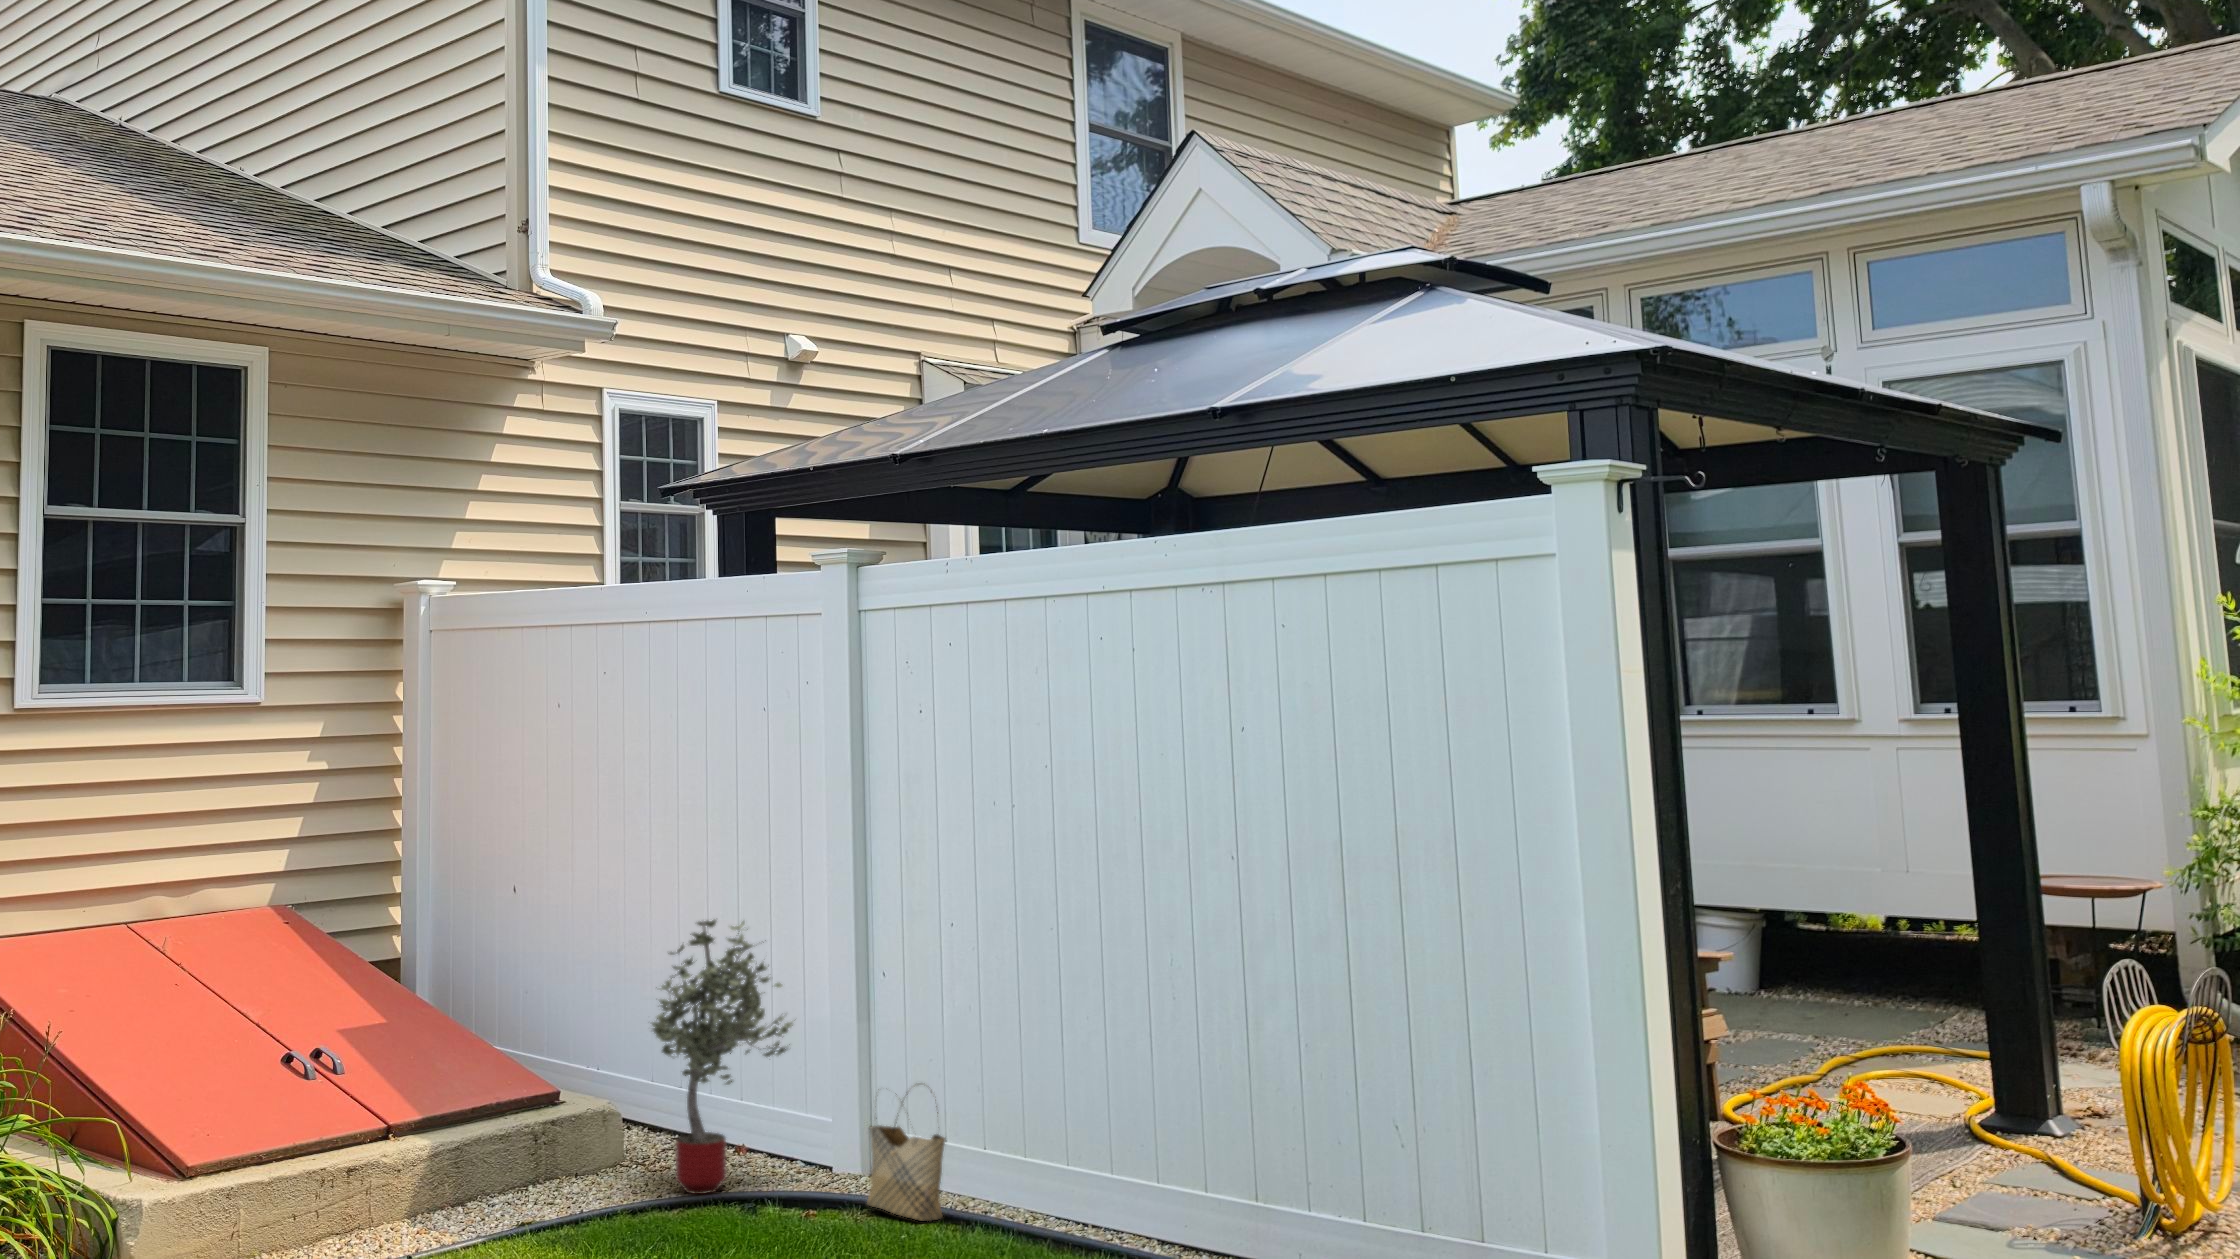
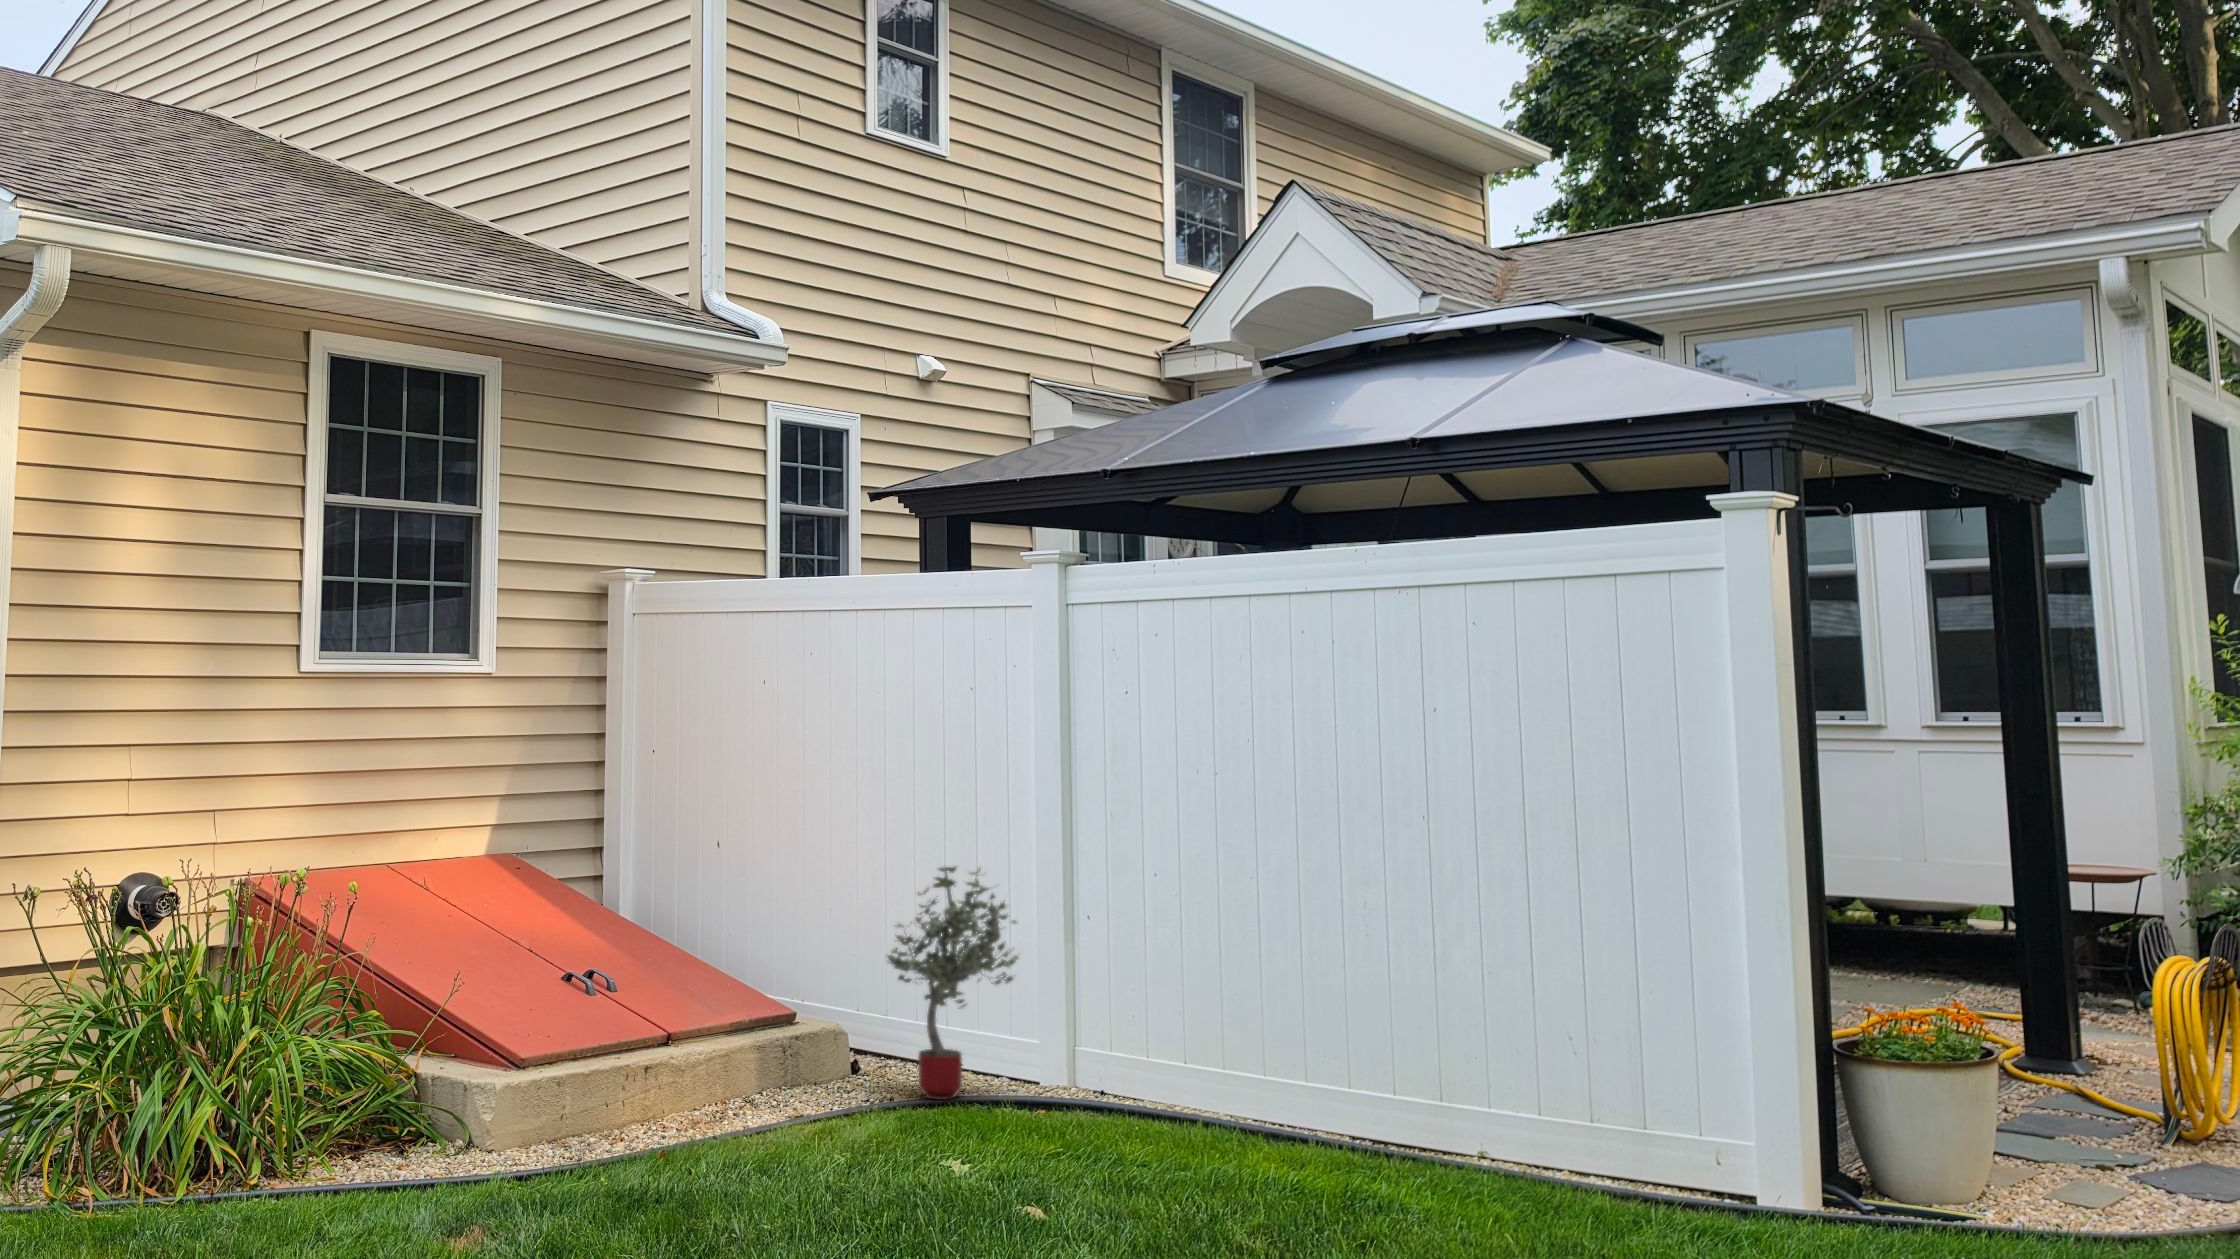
woven basket: present [867,1089,946,1221] -> none [1098,1005,1170,1119]

